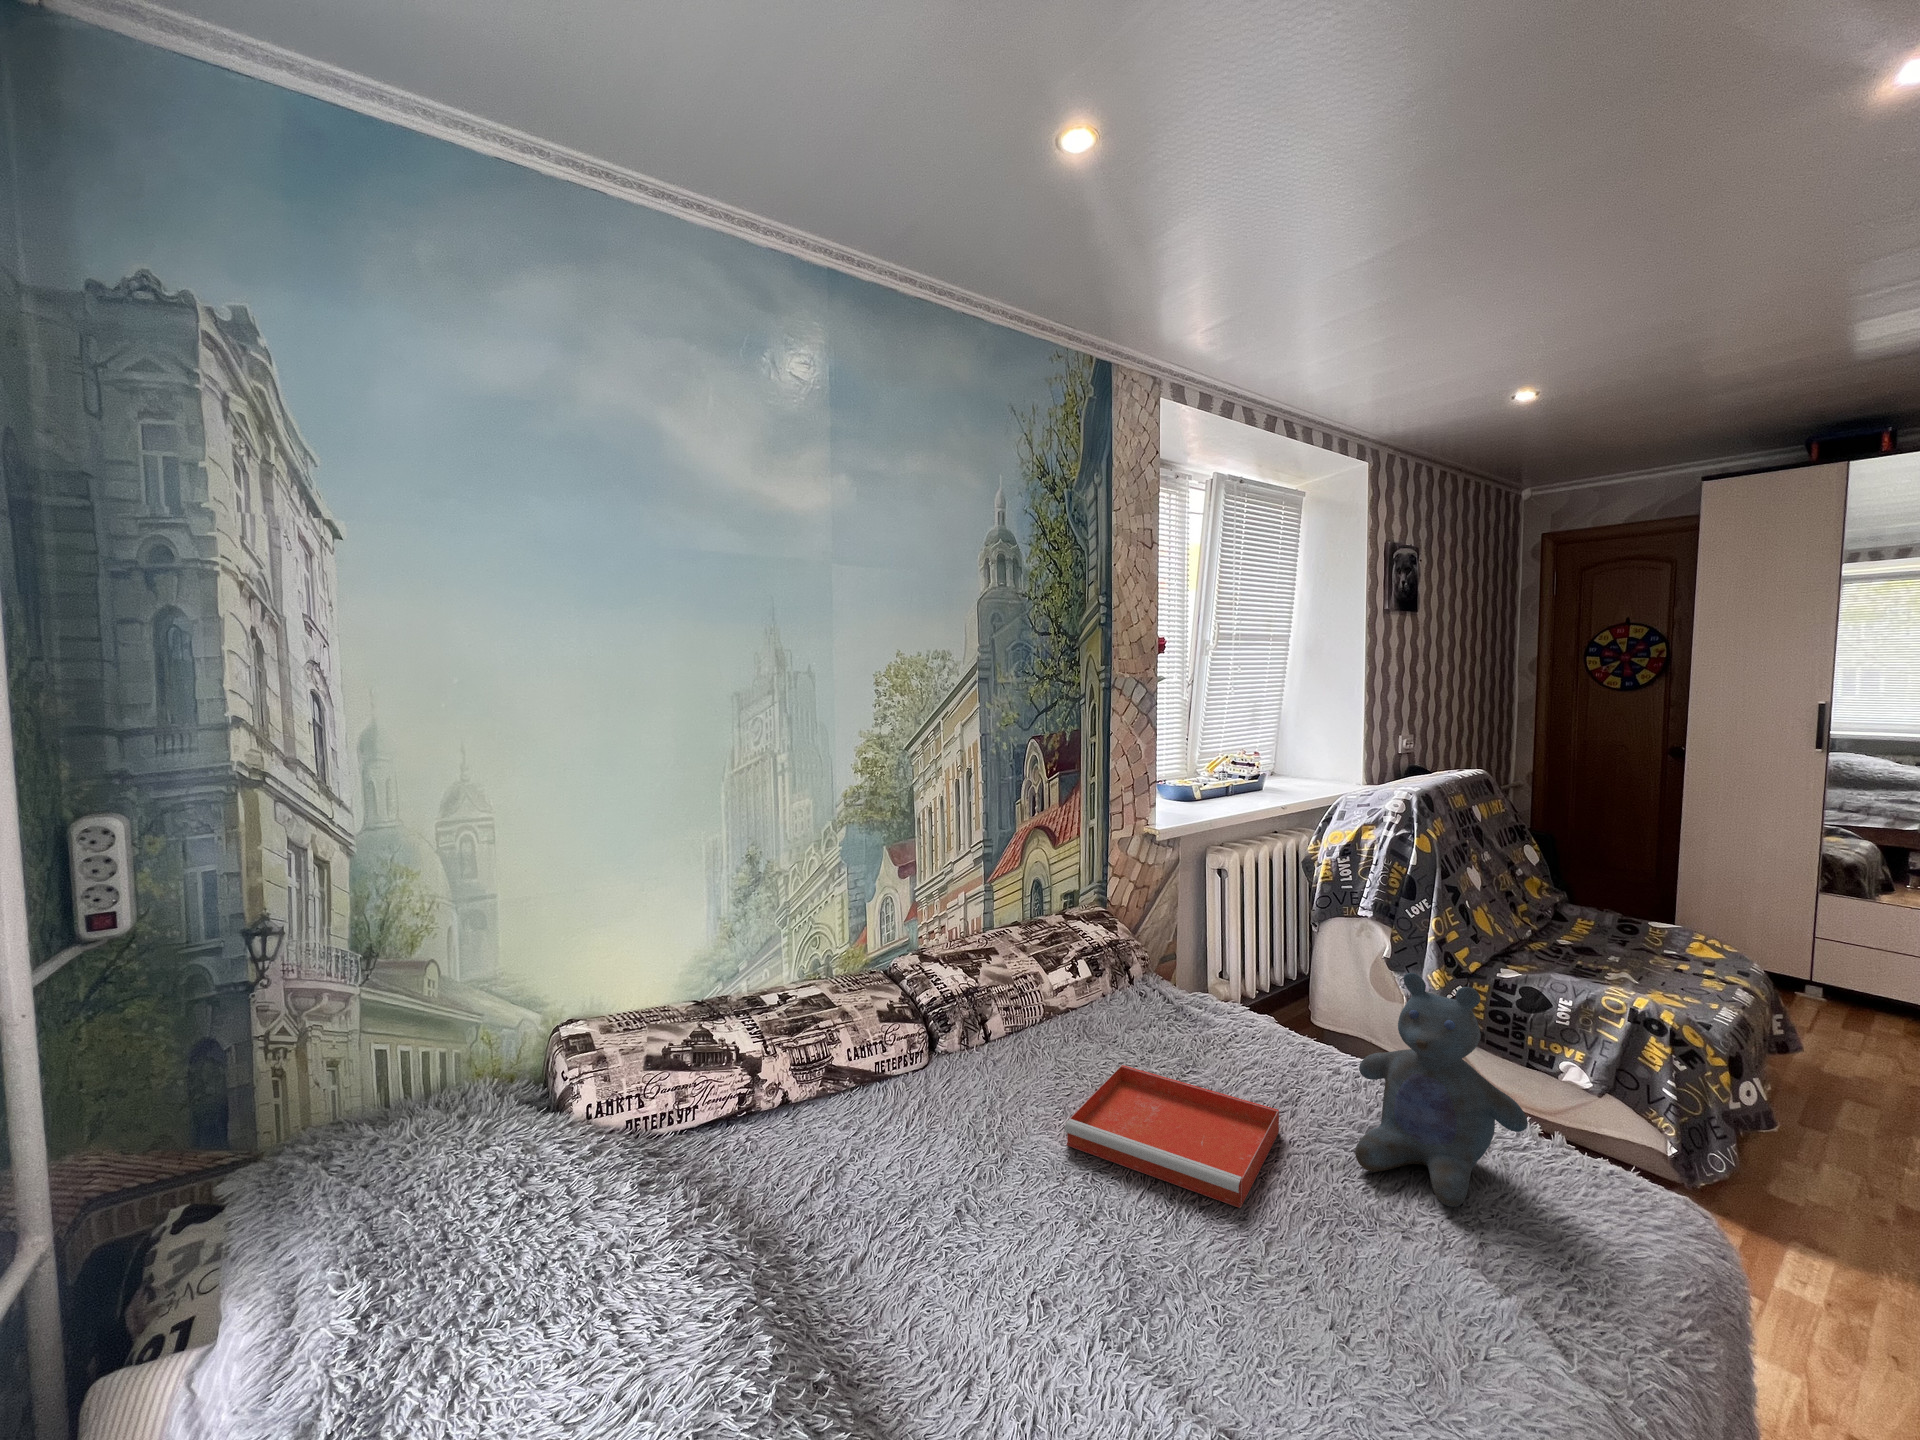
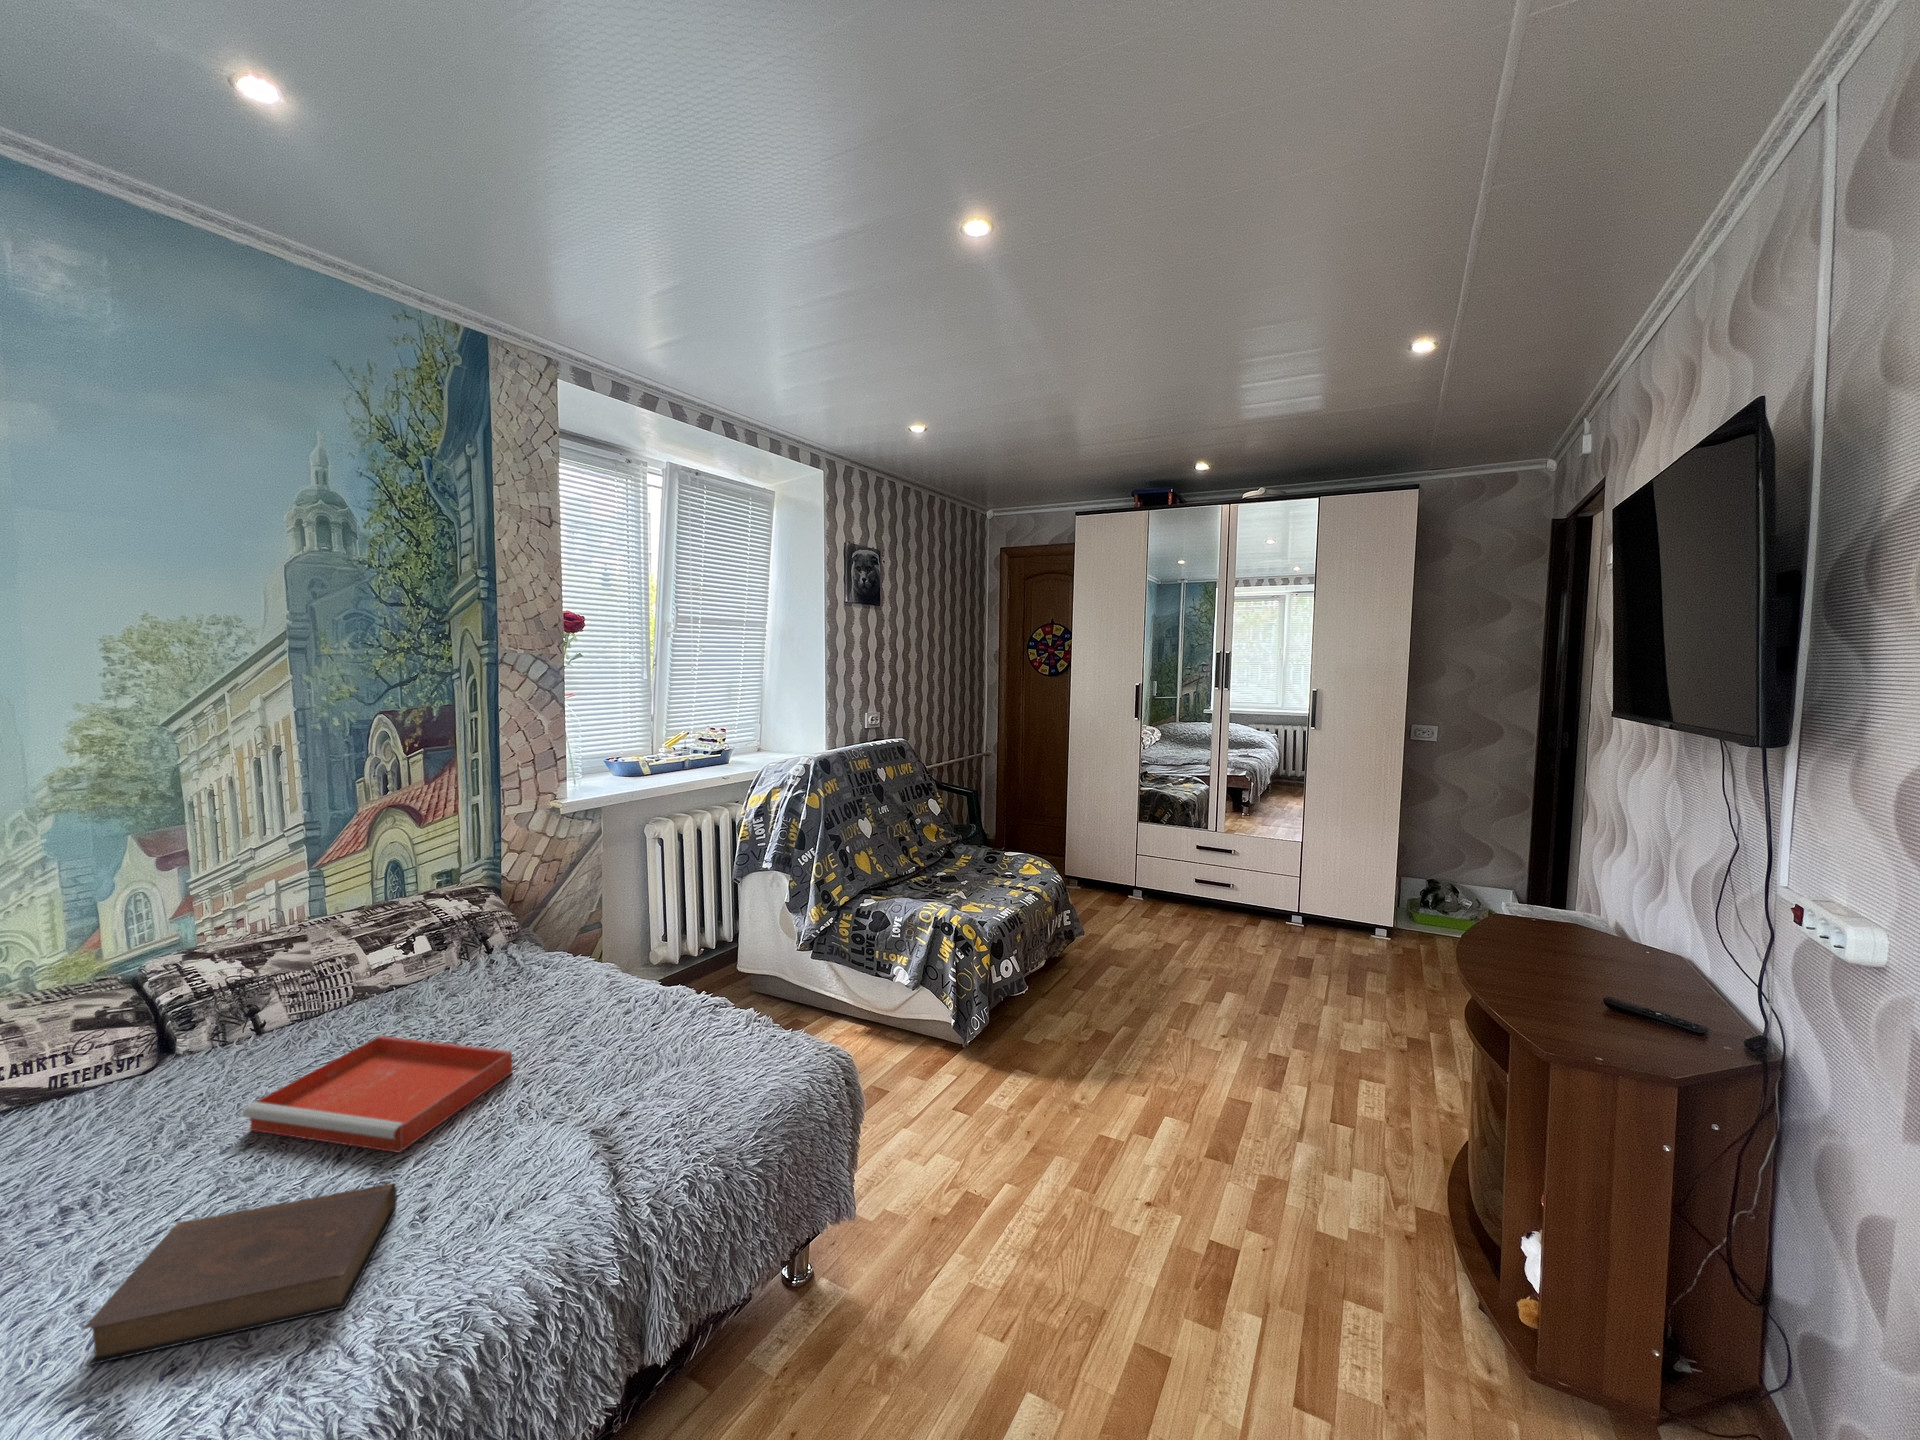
stuffed bear: present [1355,973,1528,1207] -> none [557,910,699,1107]
book: none [1115,1244,1347,1397] -> present [83,1183,397,1366]

